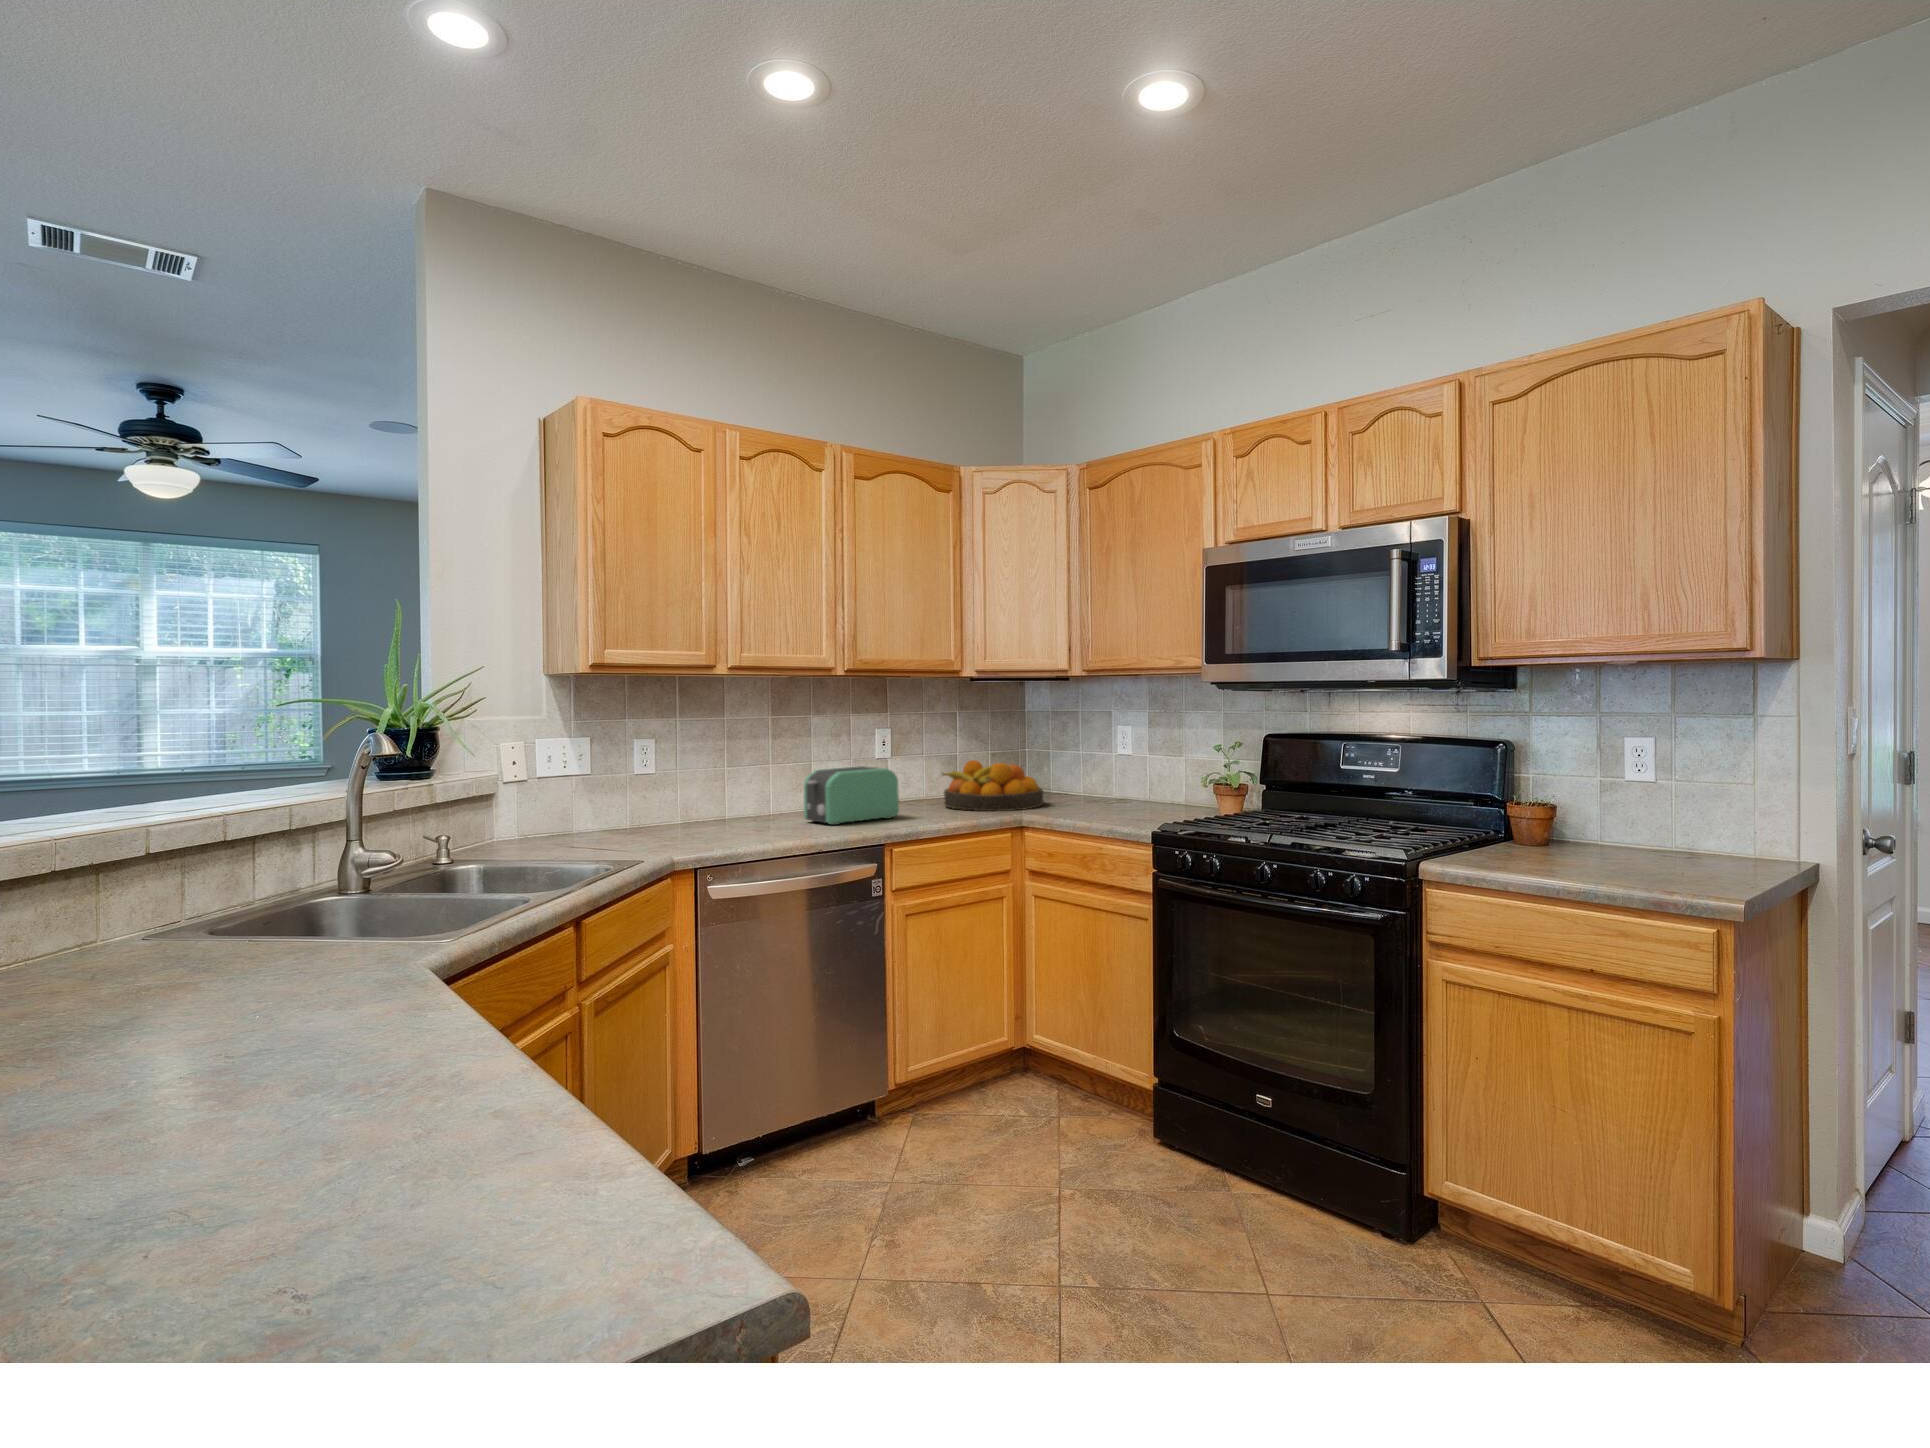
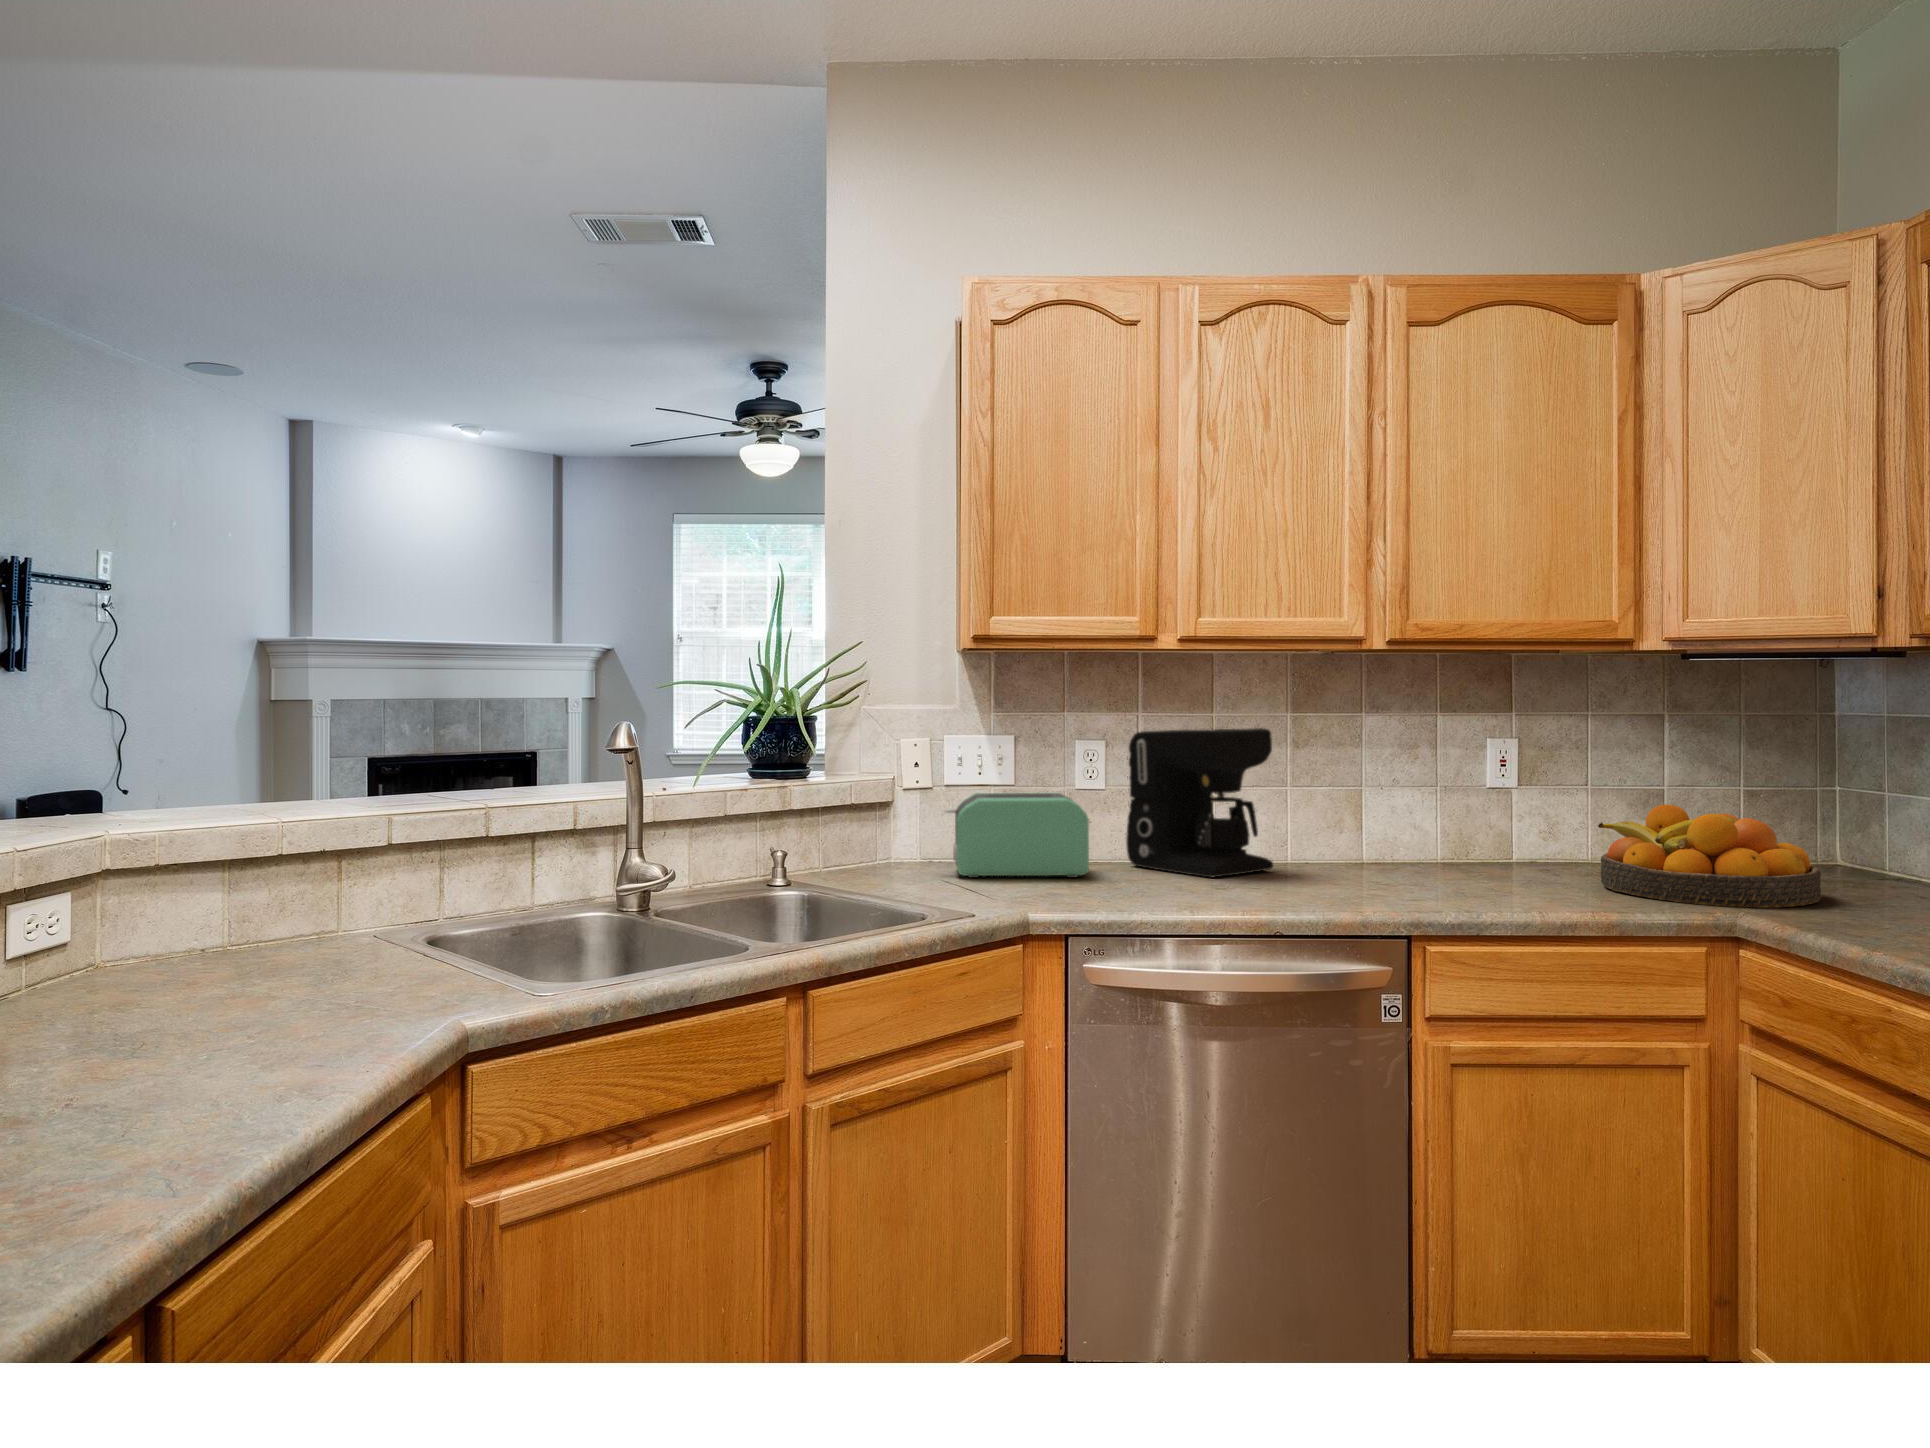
coffee maker: none [670,726,768,826] -> present [1126,728,1273,877]
toaster: present [804,766,899,825] -> present [945,793,1089,878]

